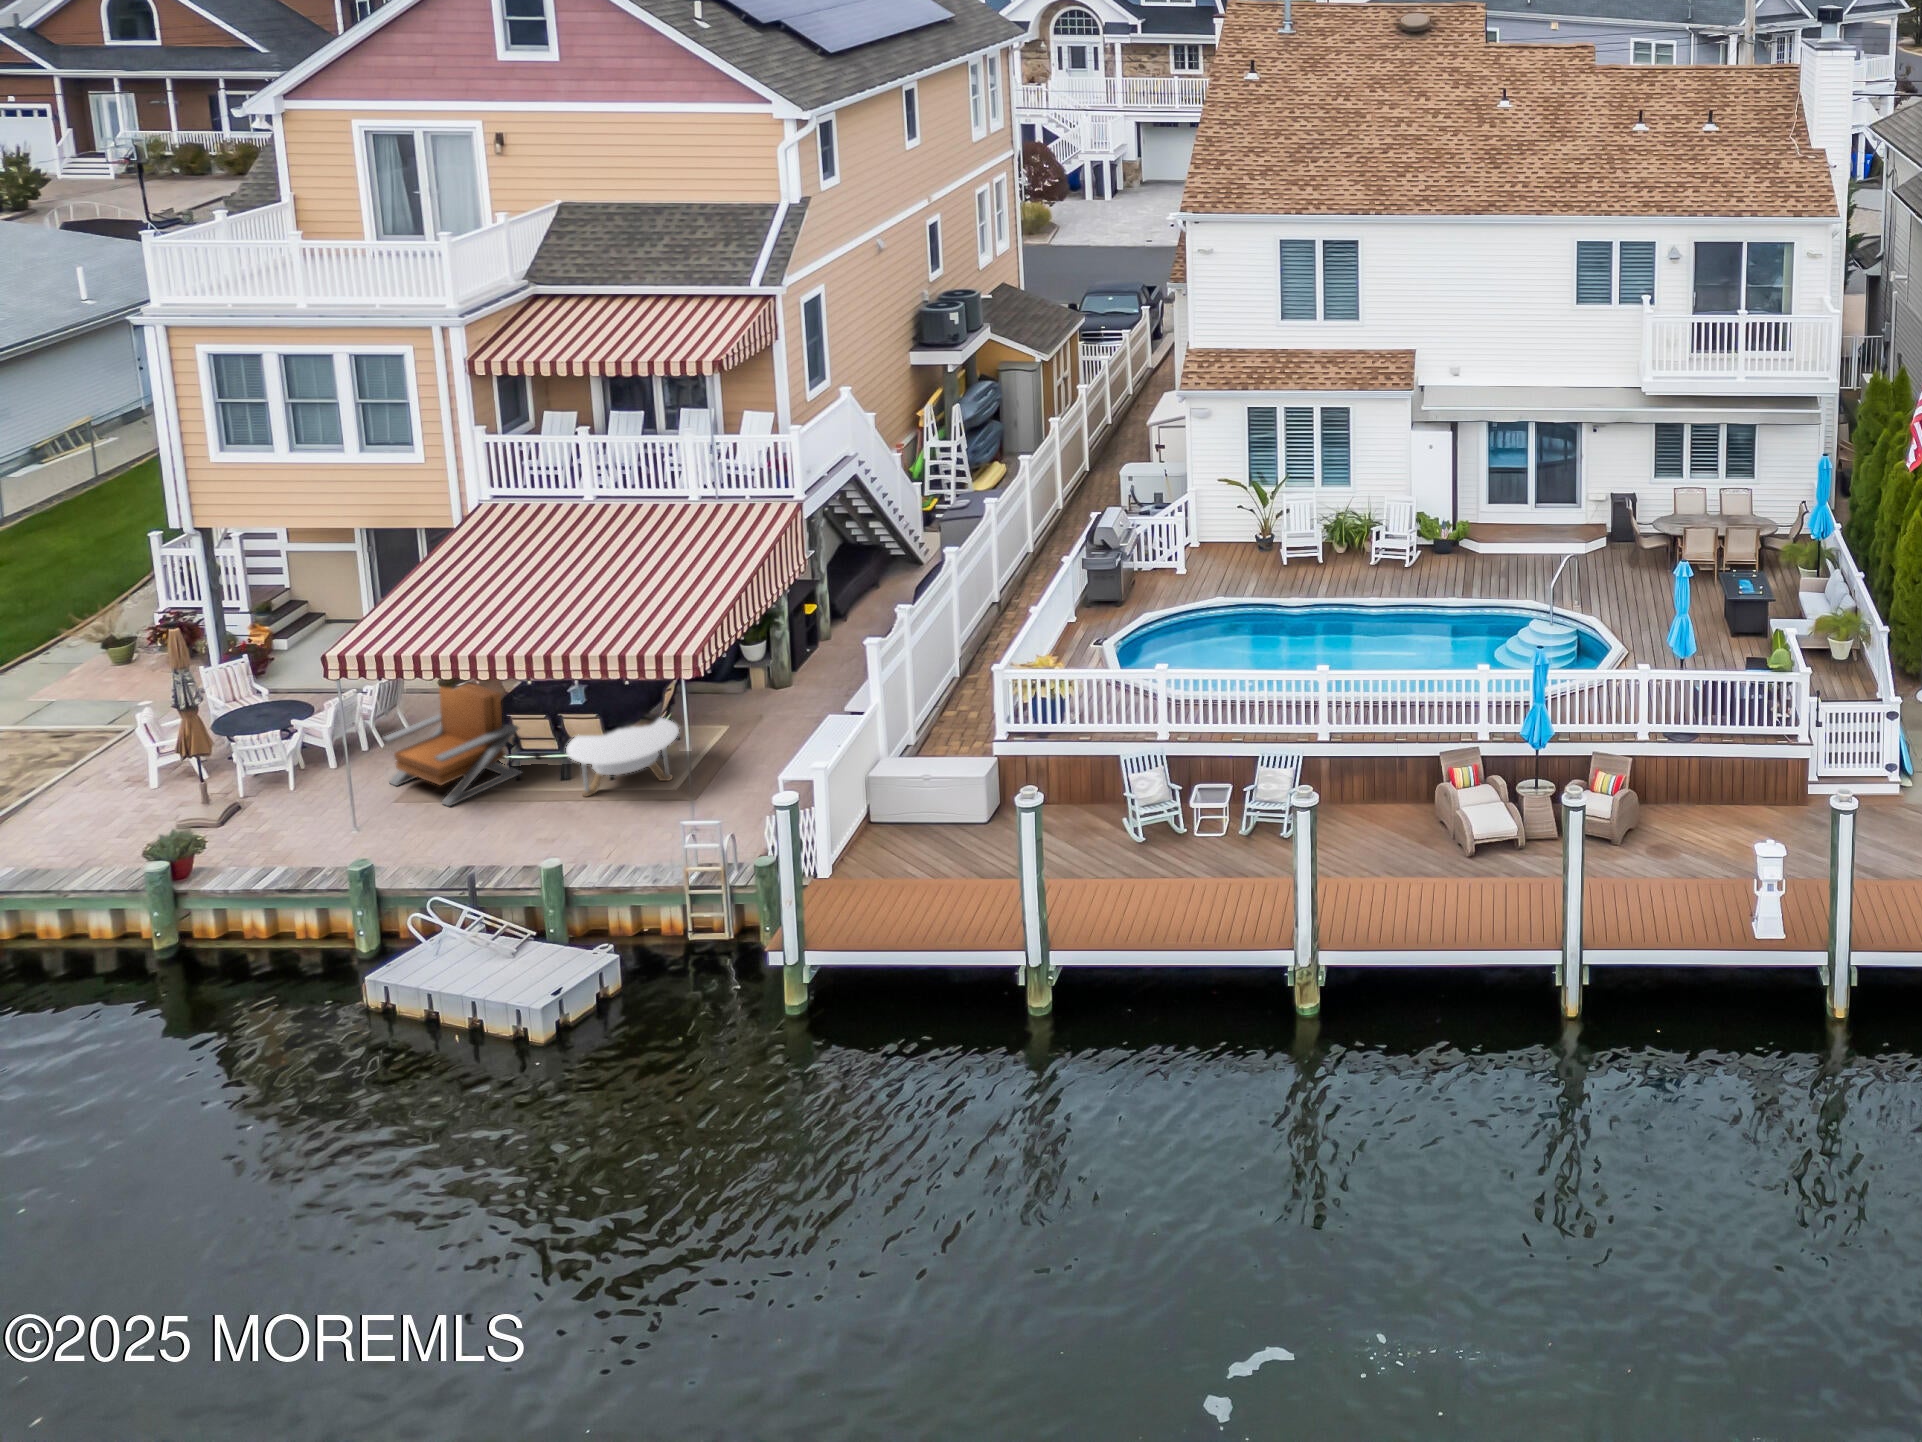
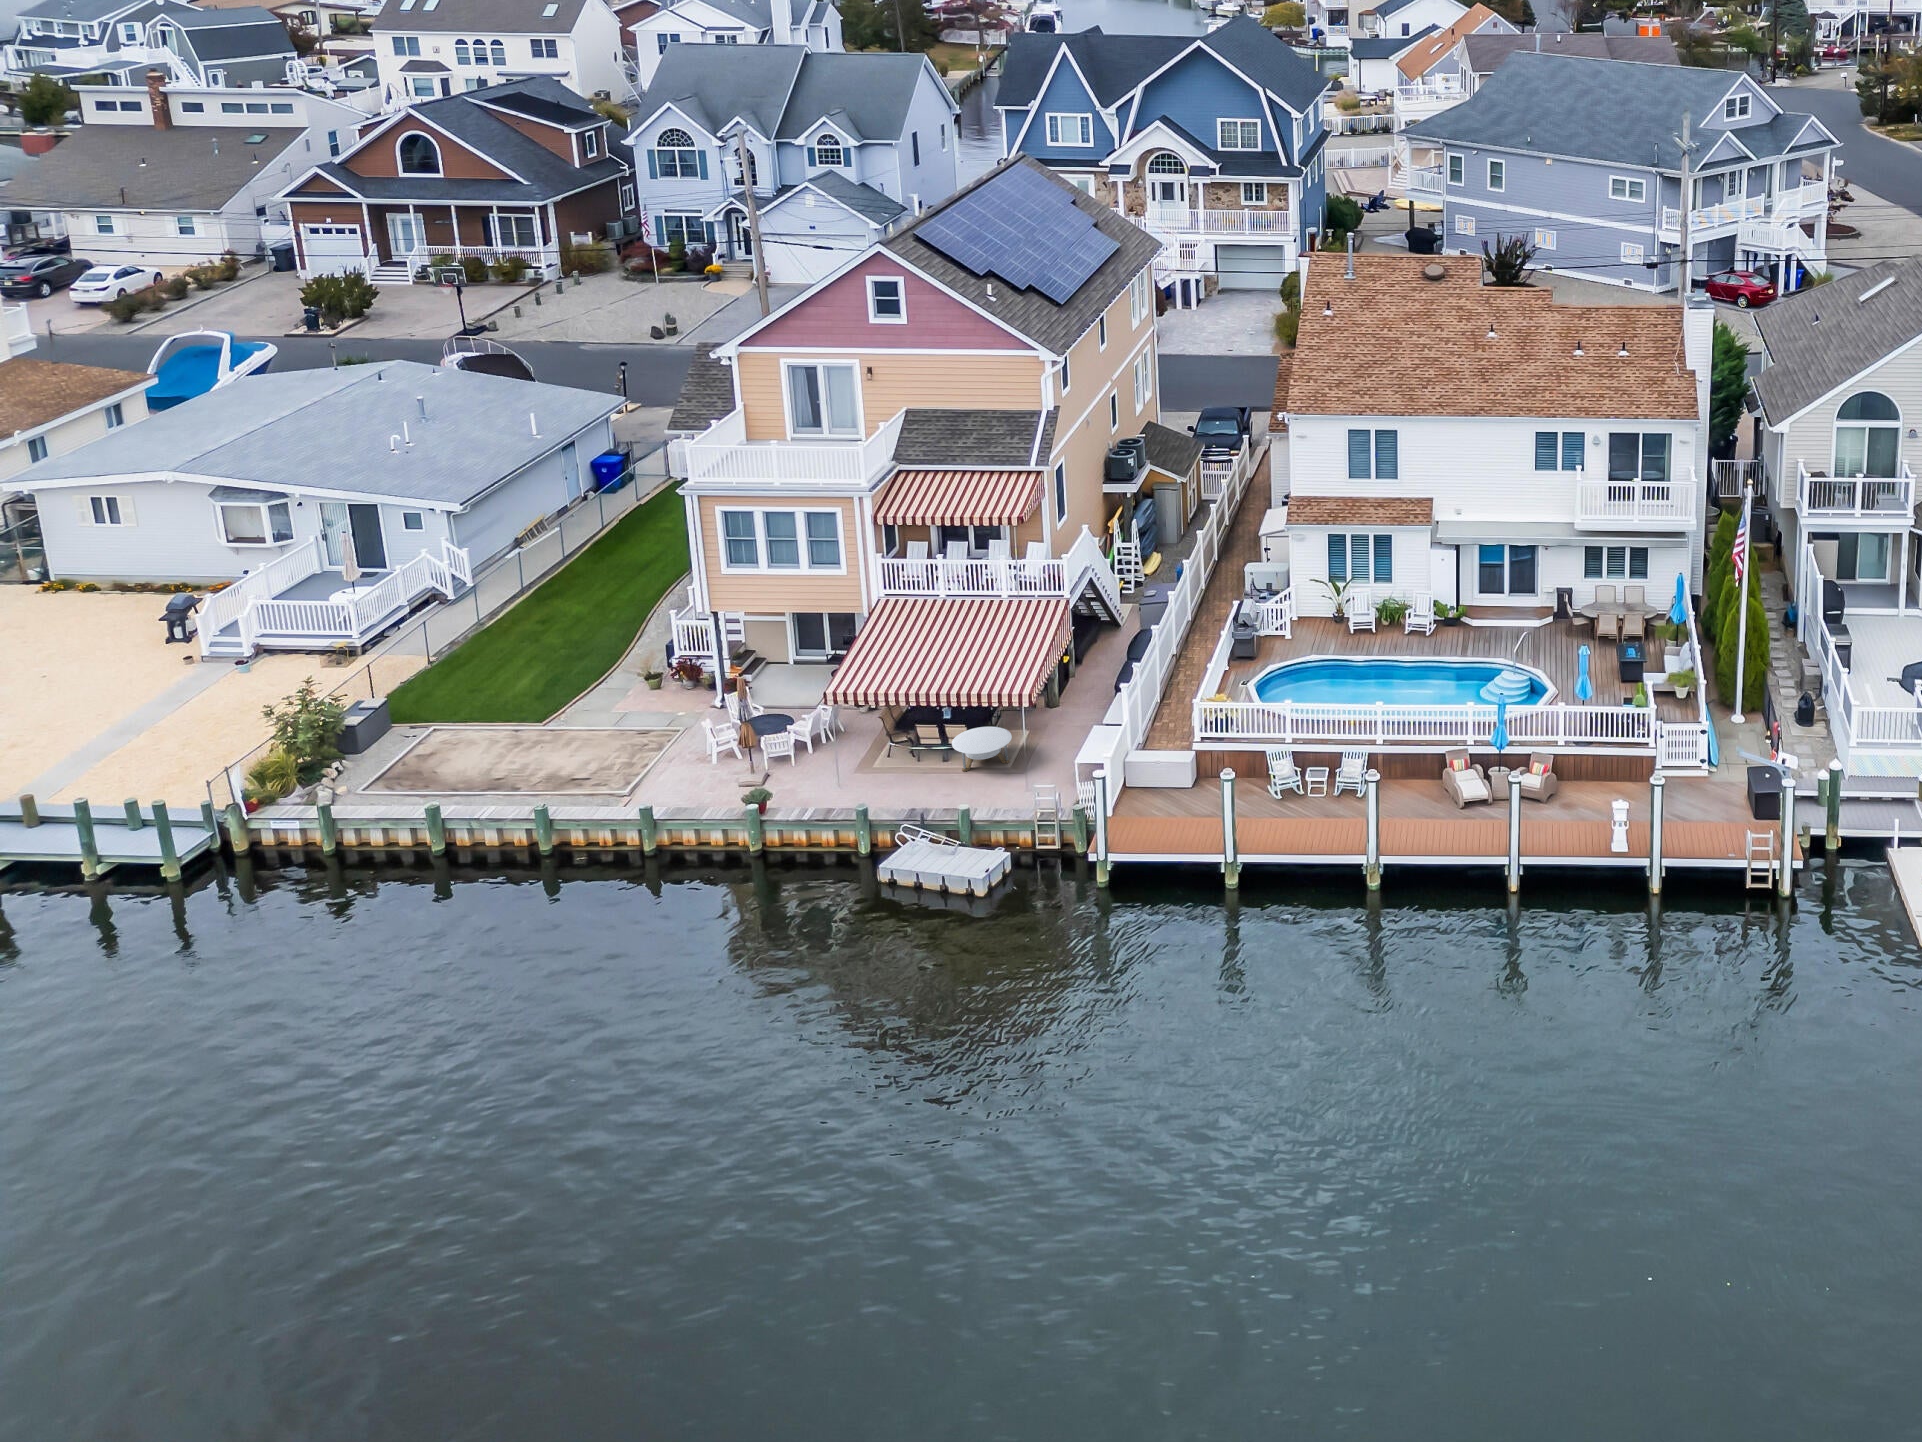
lounge chair: present [383,684,521,806] -> none [848,704,924,777]

